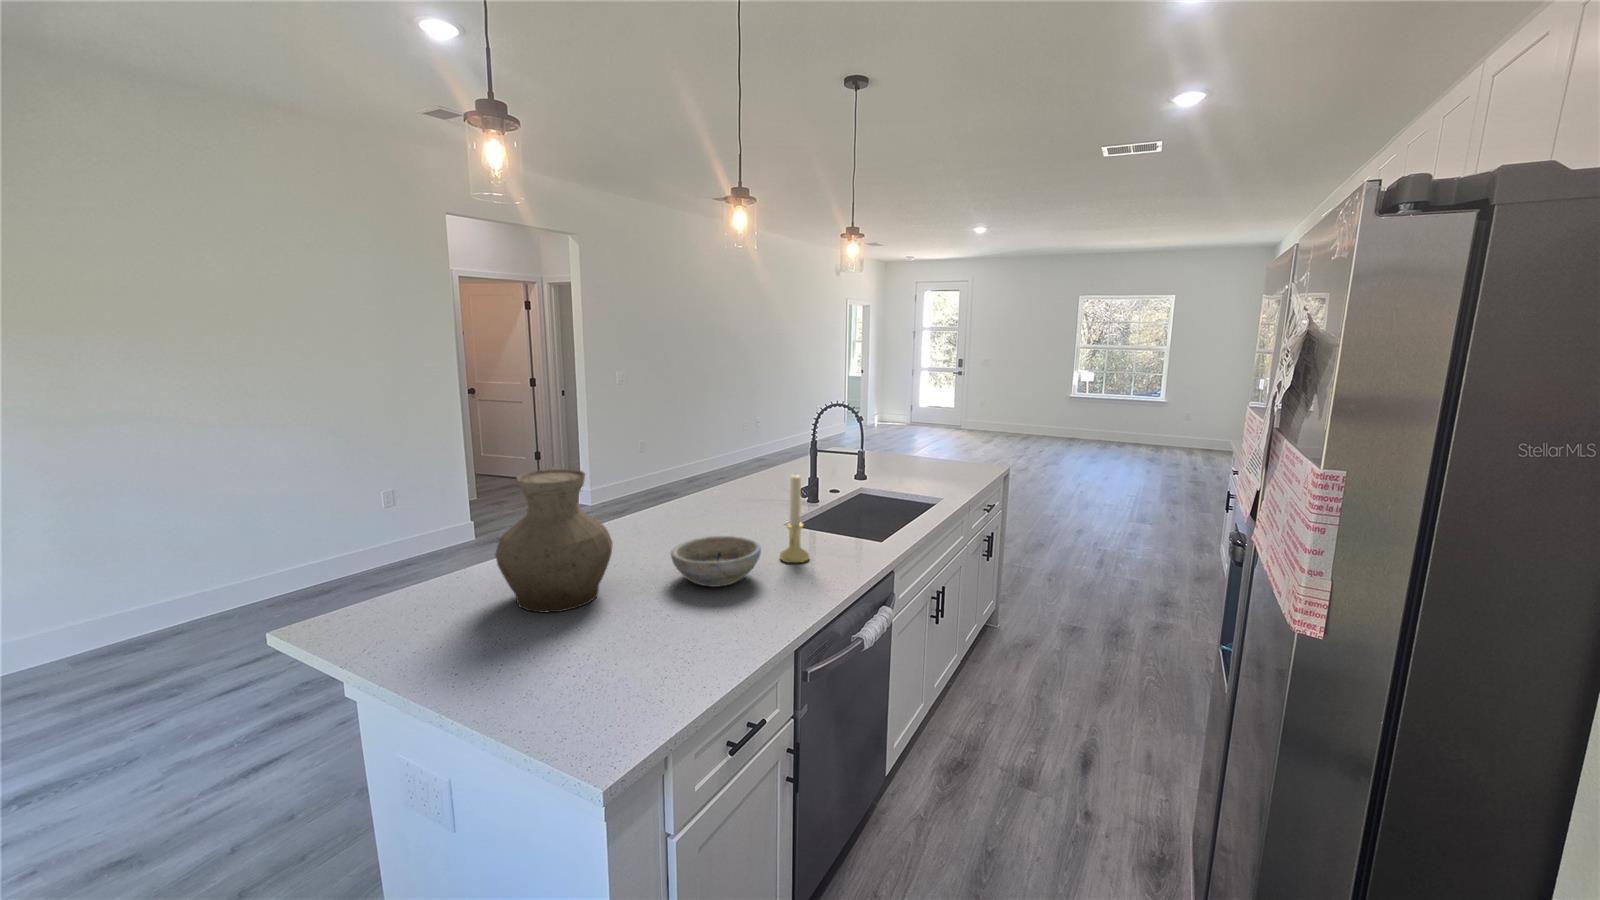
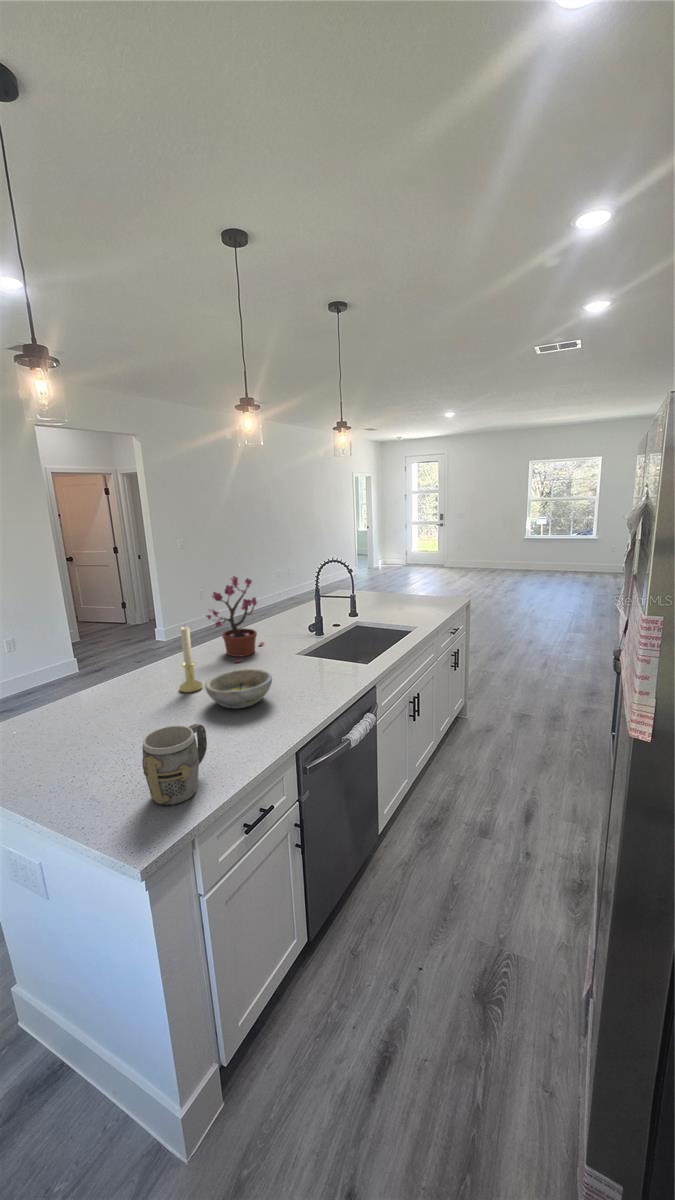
potted plant: none [666,415,740,530] -> present [206,576,264,662]
vase: present [495,469,612,613] -> none [71,628,160,736]
candle holder: present [780,475,809,563] -> present [179,627,202,693]
mug: none [601,597,683,703] -> present [142,724,207,805]

